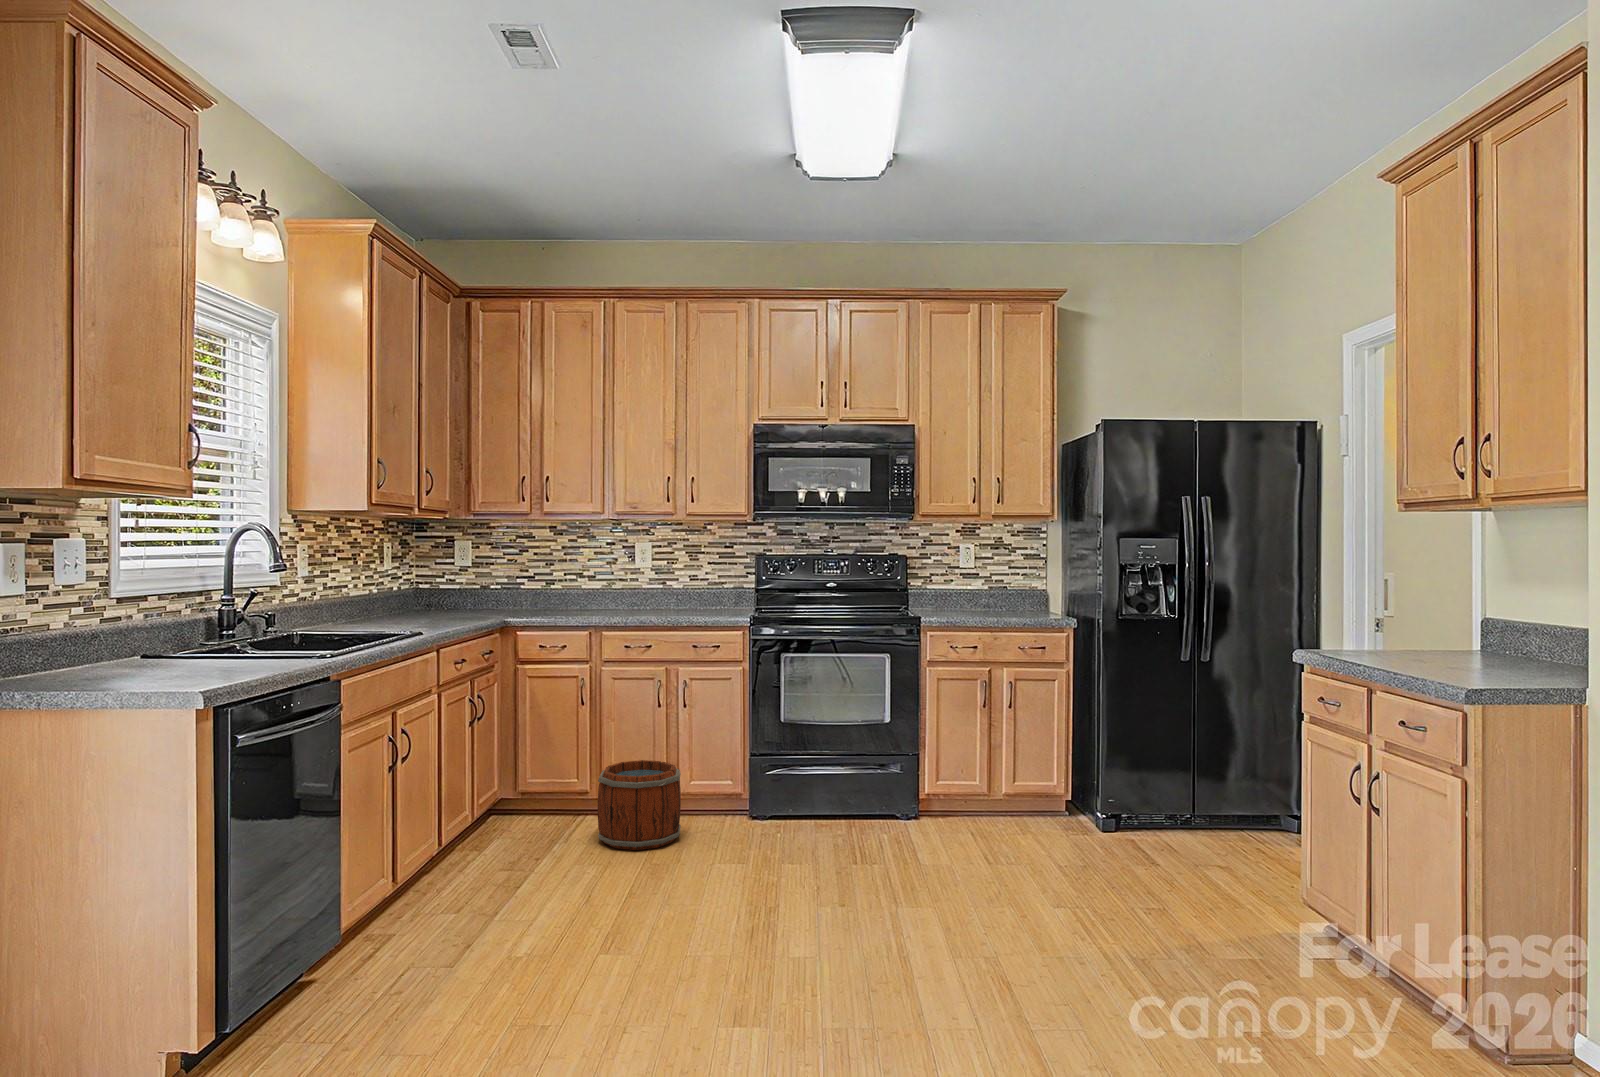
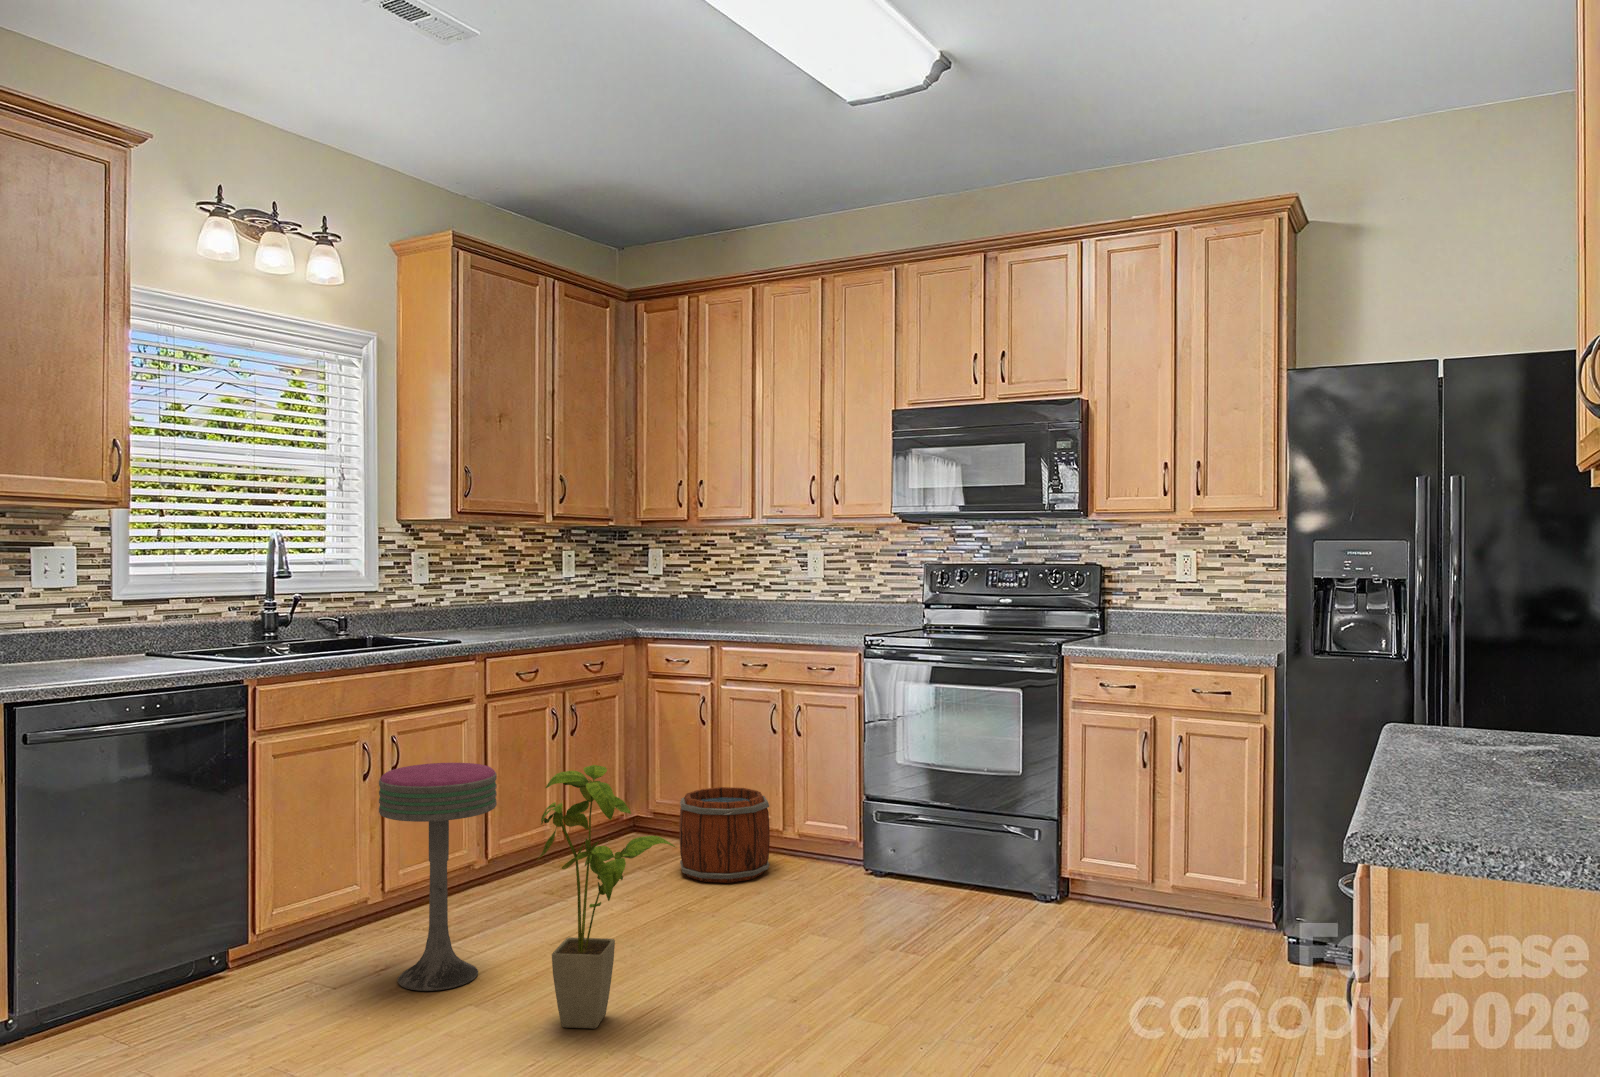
house plant: none [697,749,818,999] -> present [538,765,675,1028]
bar stool: none [484,764,604,1005] -> present [379,763,497,991]

